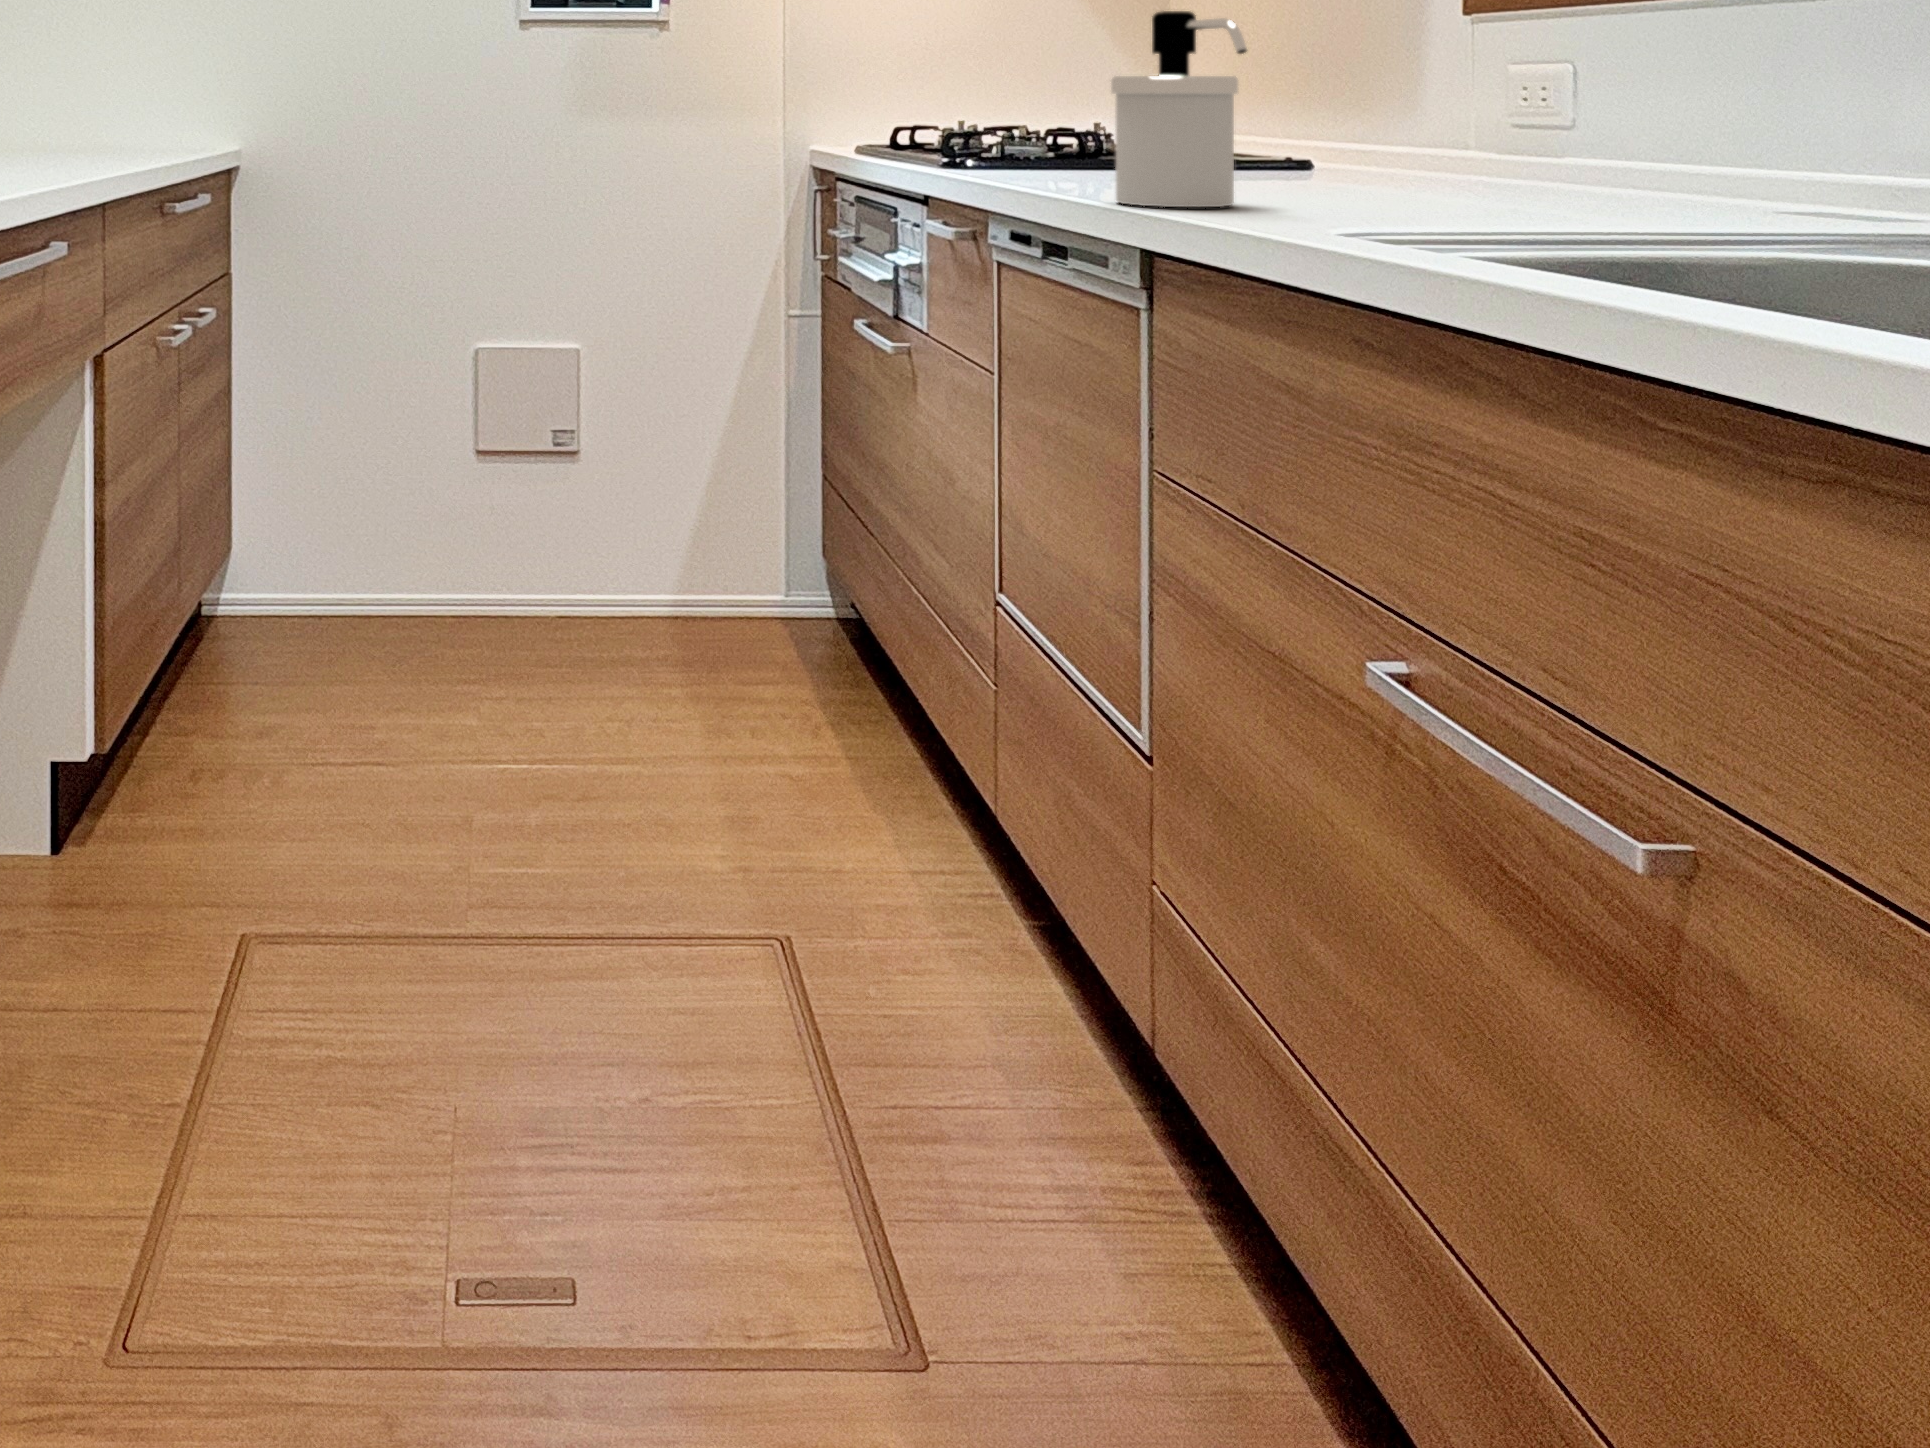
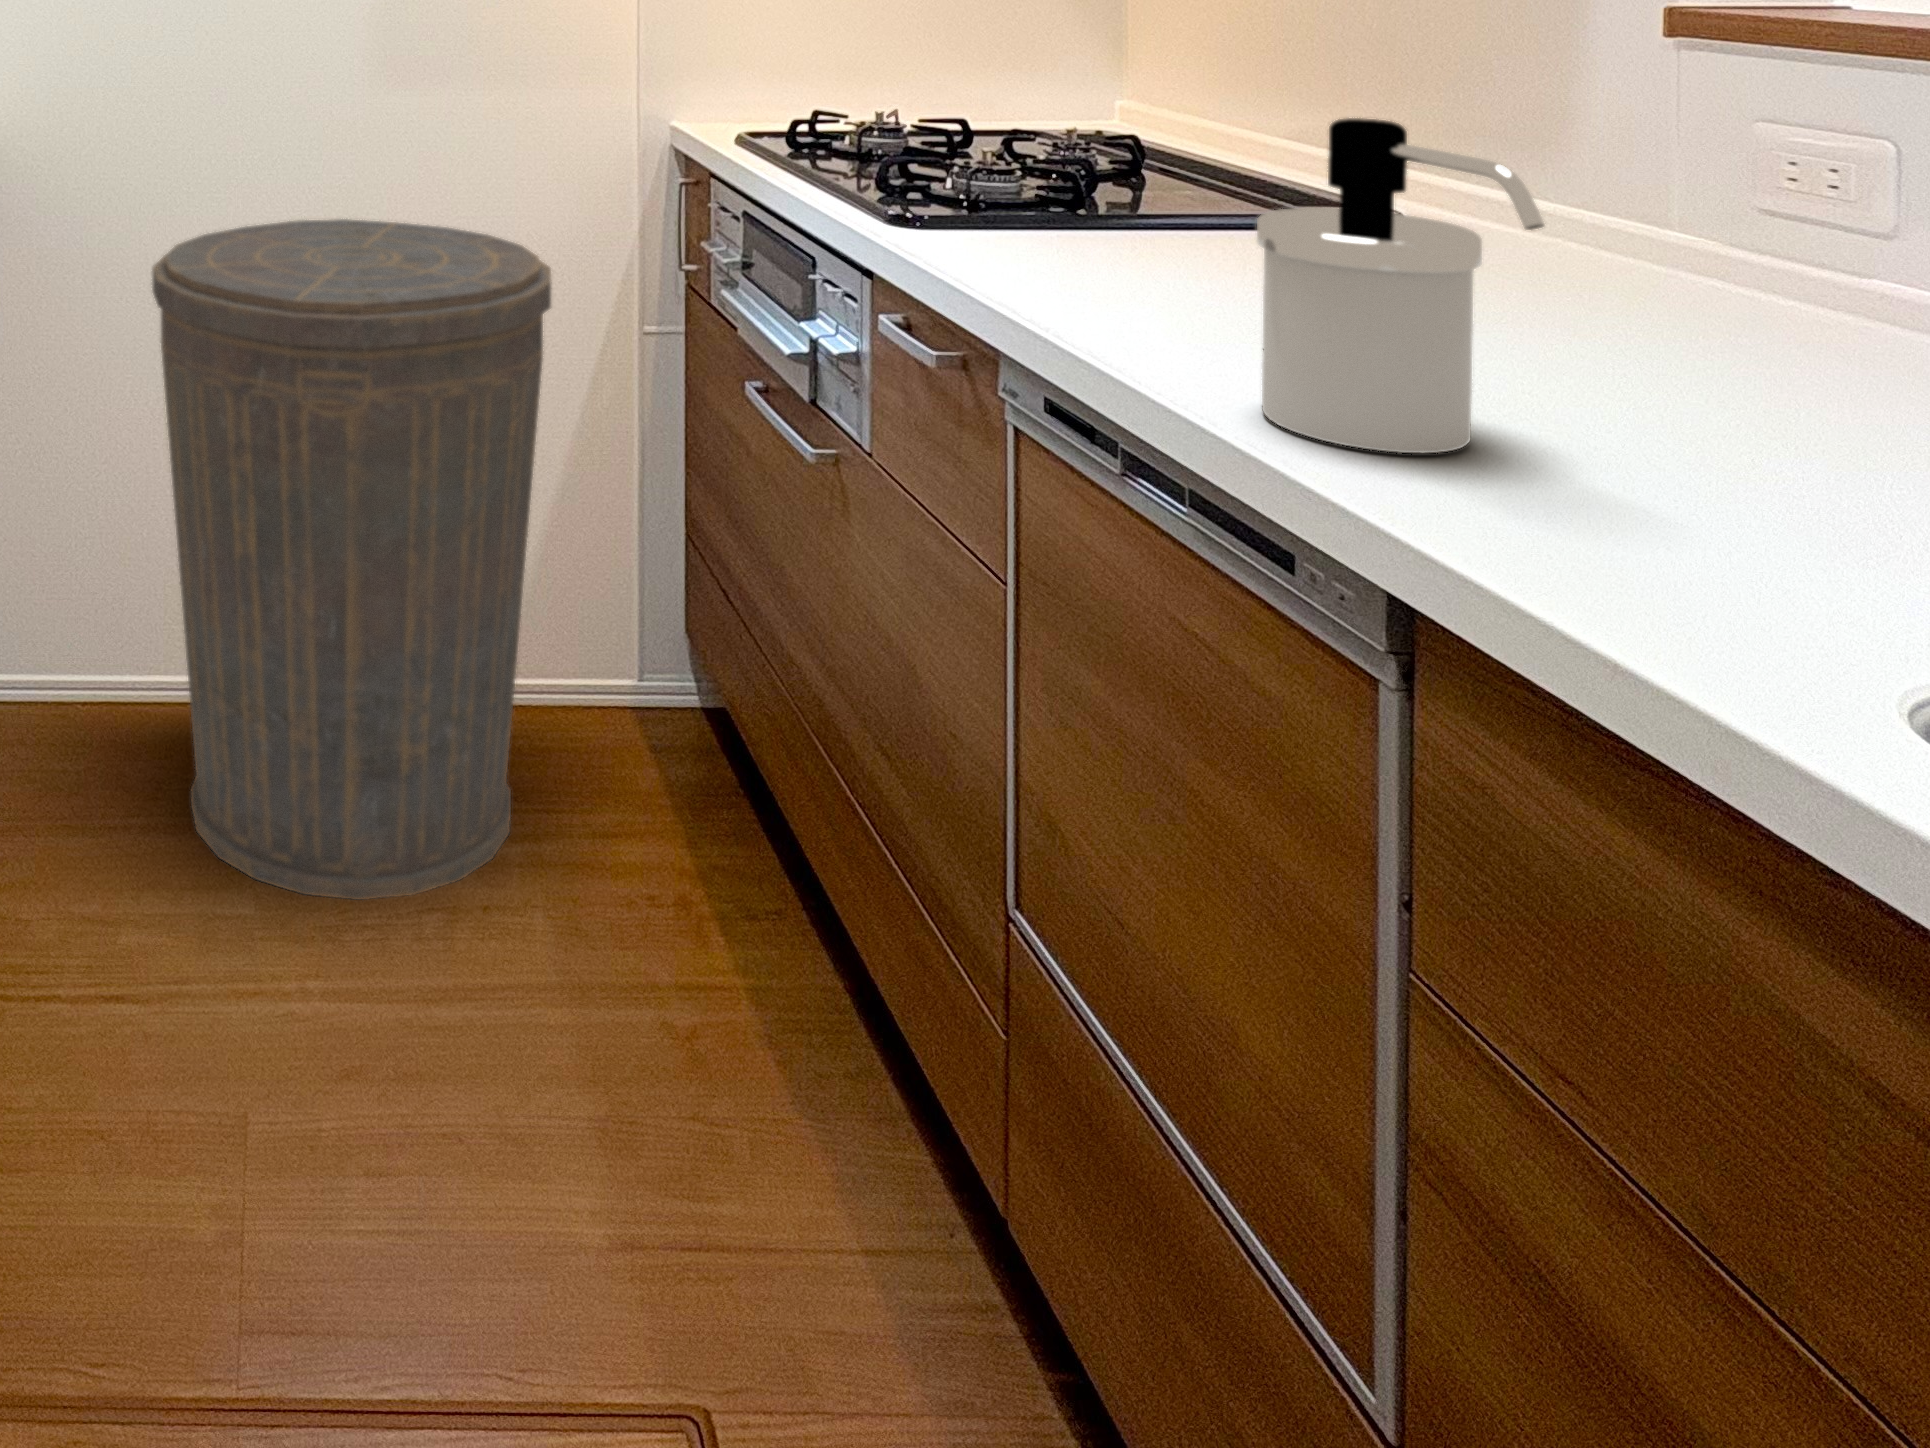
trash can: none [398,224,708,715] -> present [152,219,551,900]

